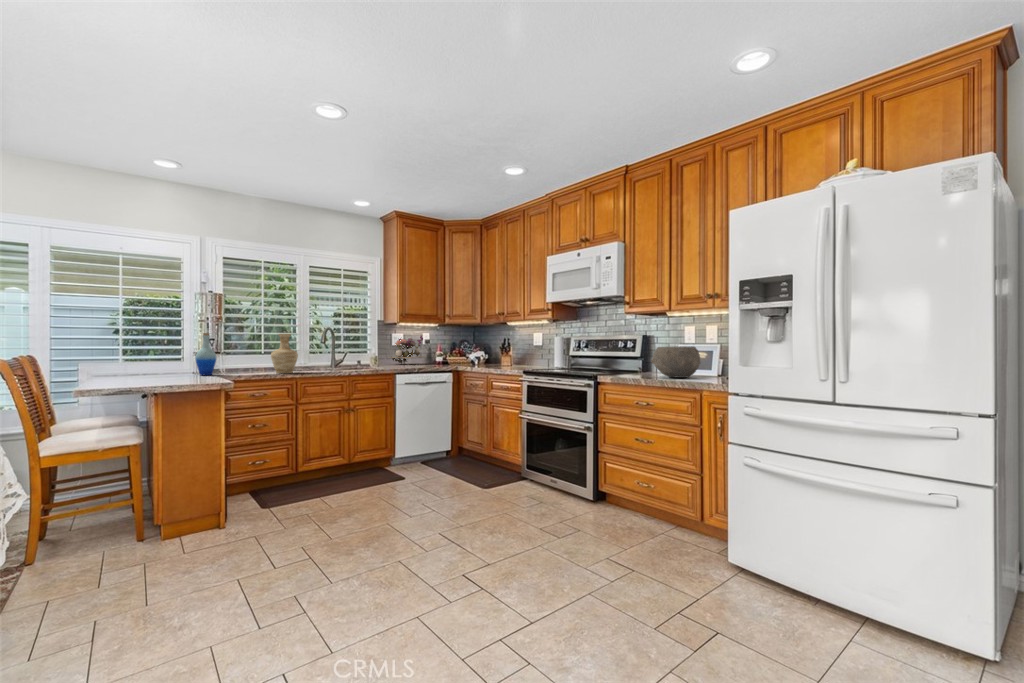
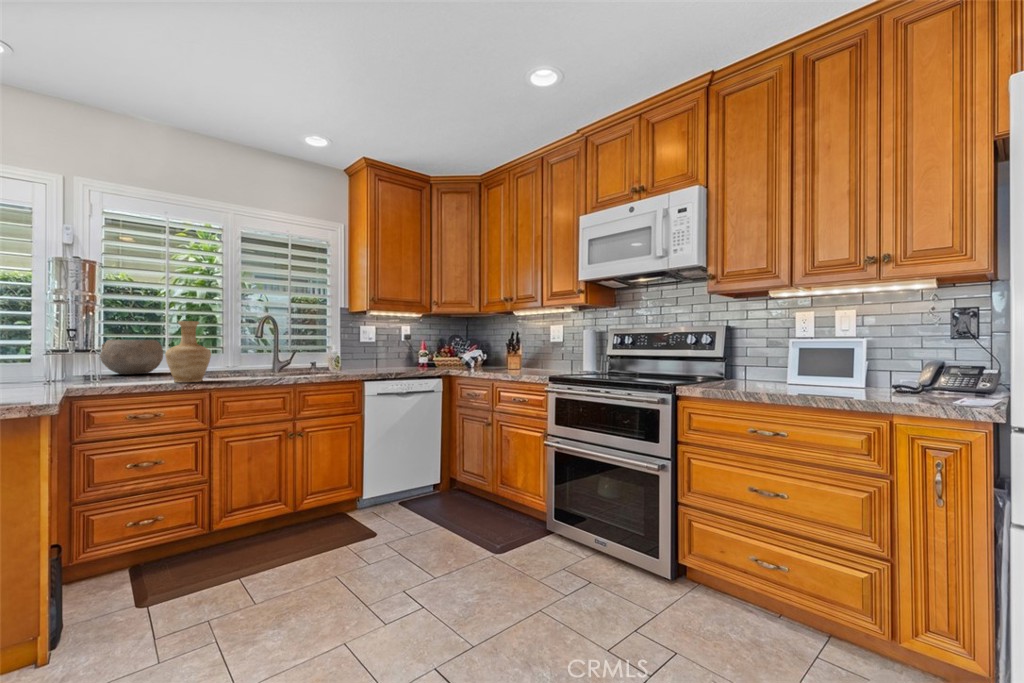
bottle: present [196,333,216,375] -> none [26,318,67,387]
flower arrangement: present [391,336,423,364] -> none [354,328,406,367]
ceramic bowl: present [651,346,700,378] -> present [100,340,163,374]

